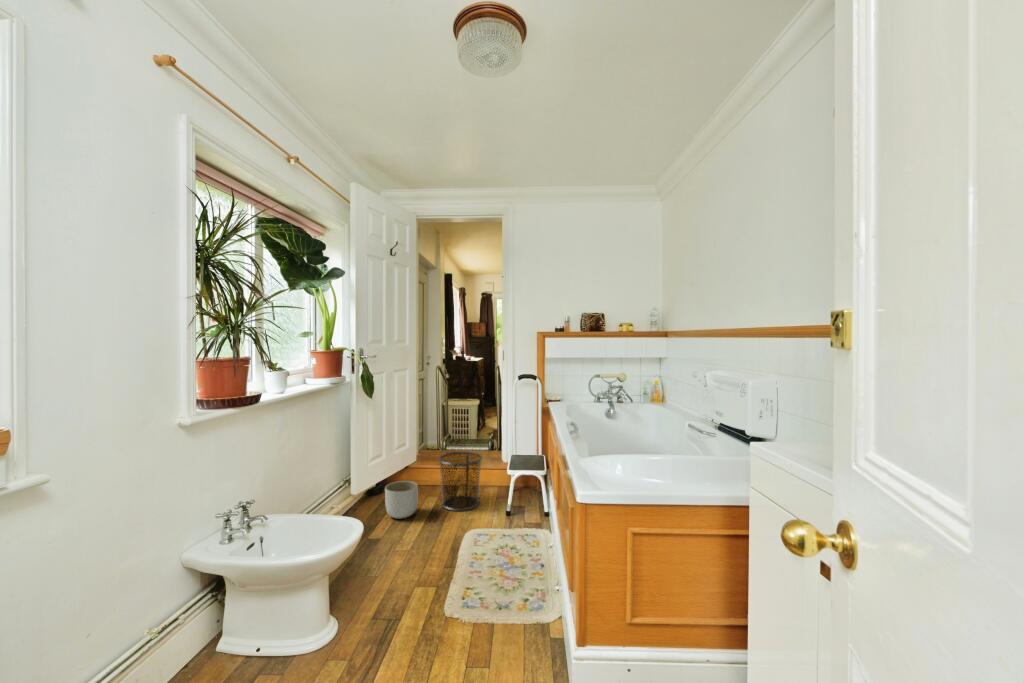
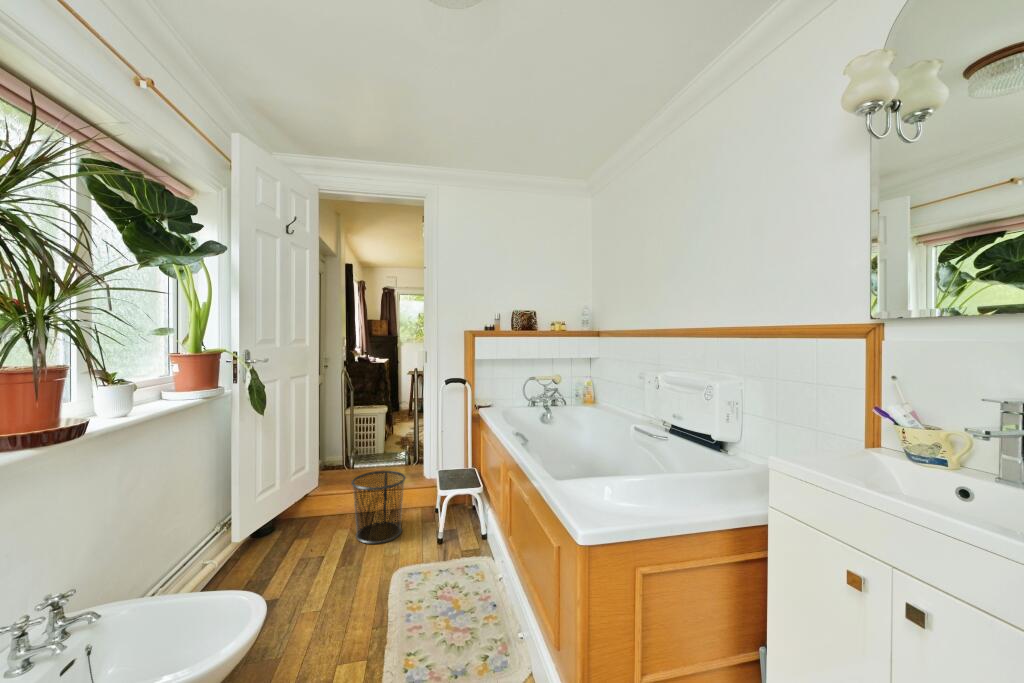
planter: present [385,481,418,519] -> none [282,514,326,564]

